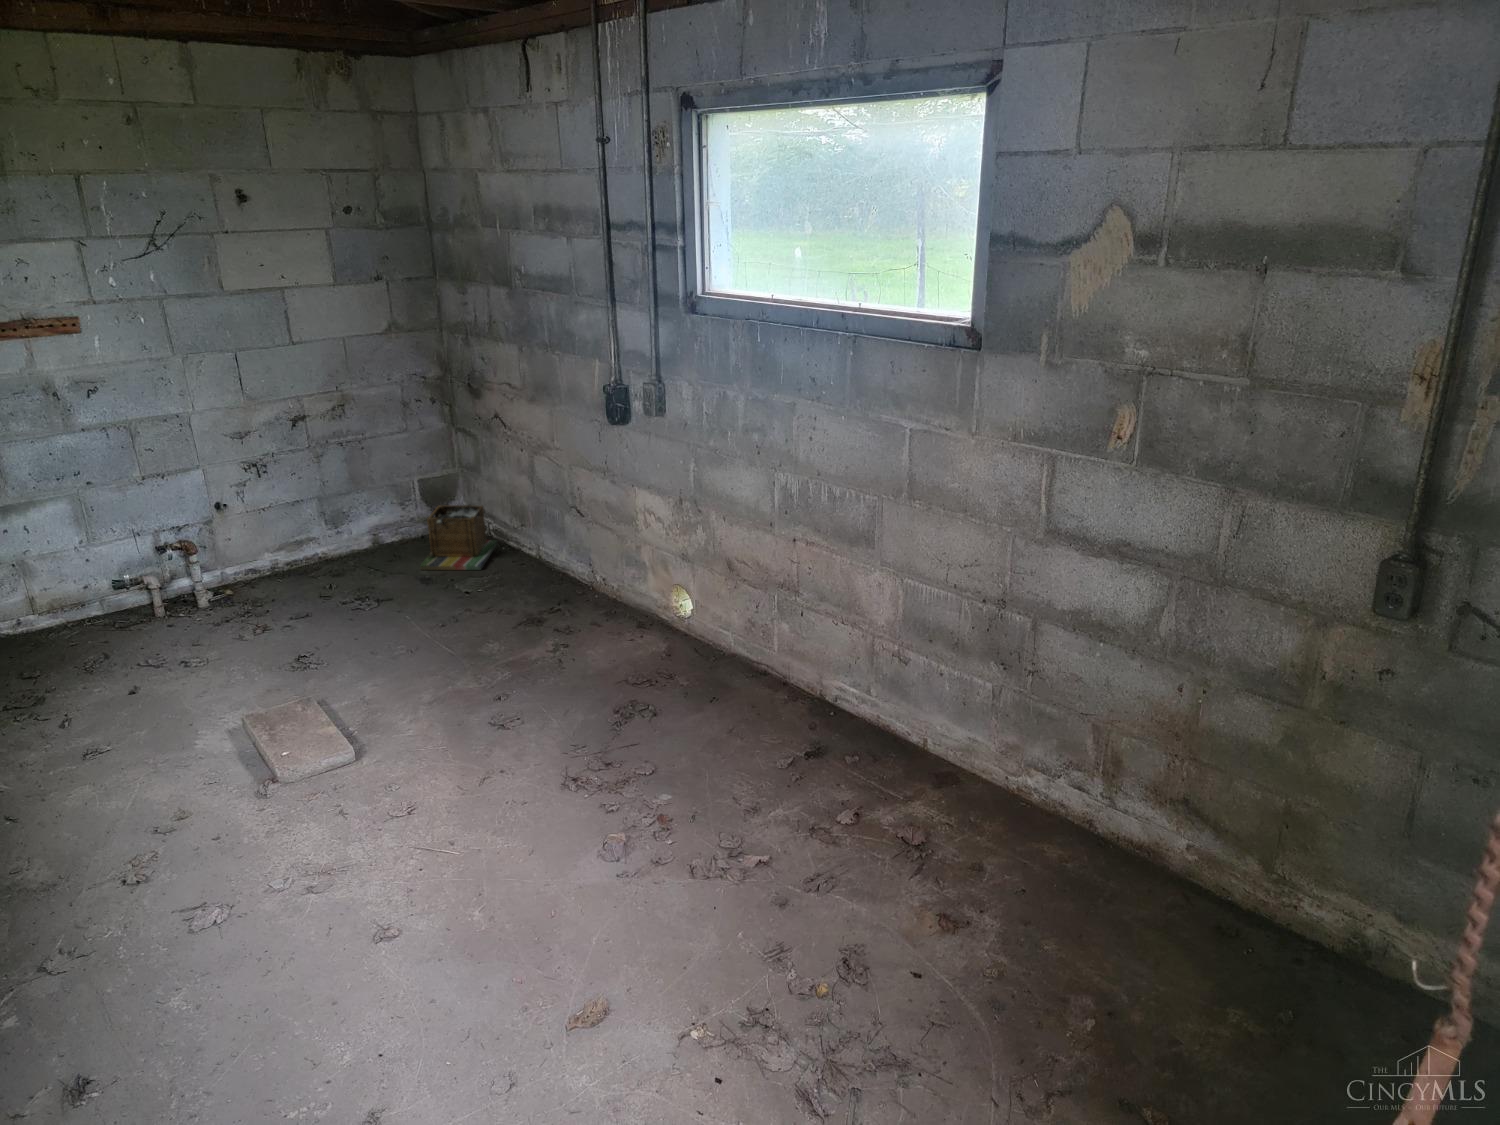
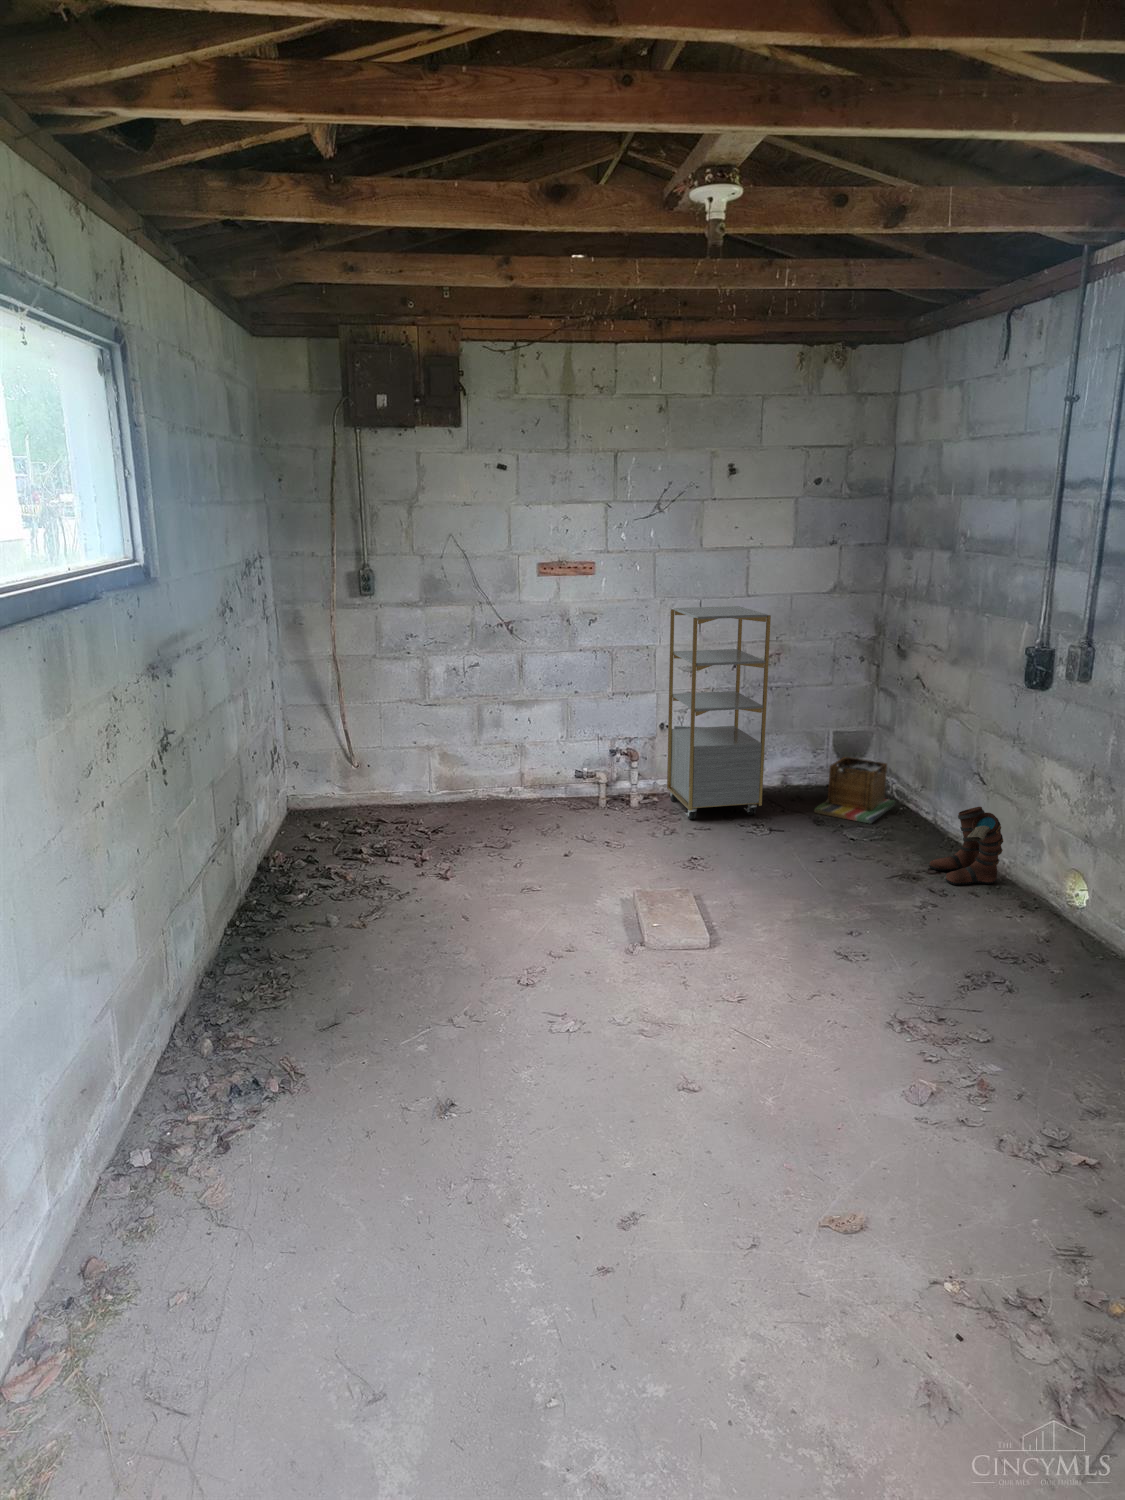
shelving unit: none [199,358,363,609] -> present [667,606,771,819]
boots: none [548,538,611,617] -> present [929,807,1003,885]

